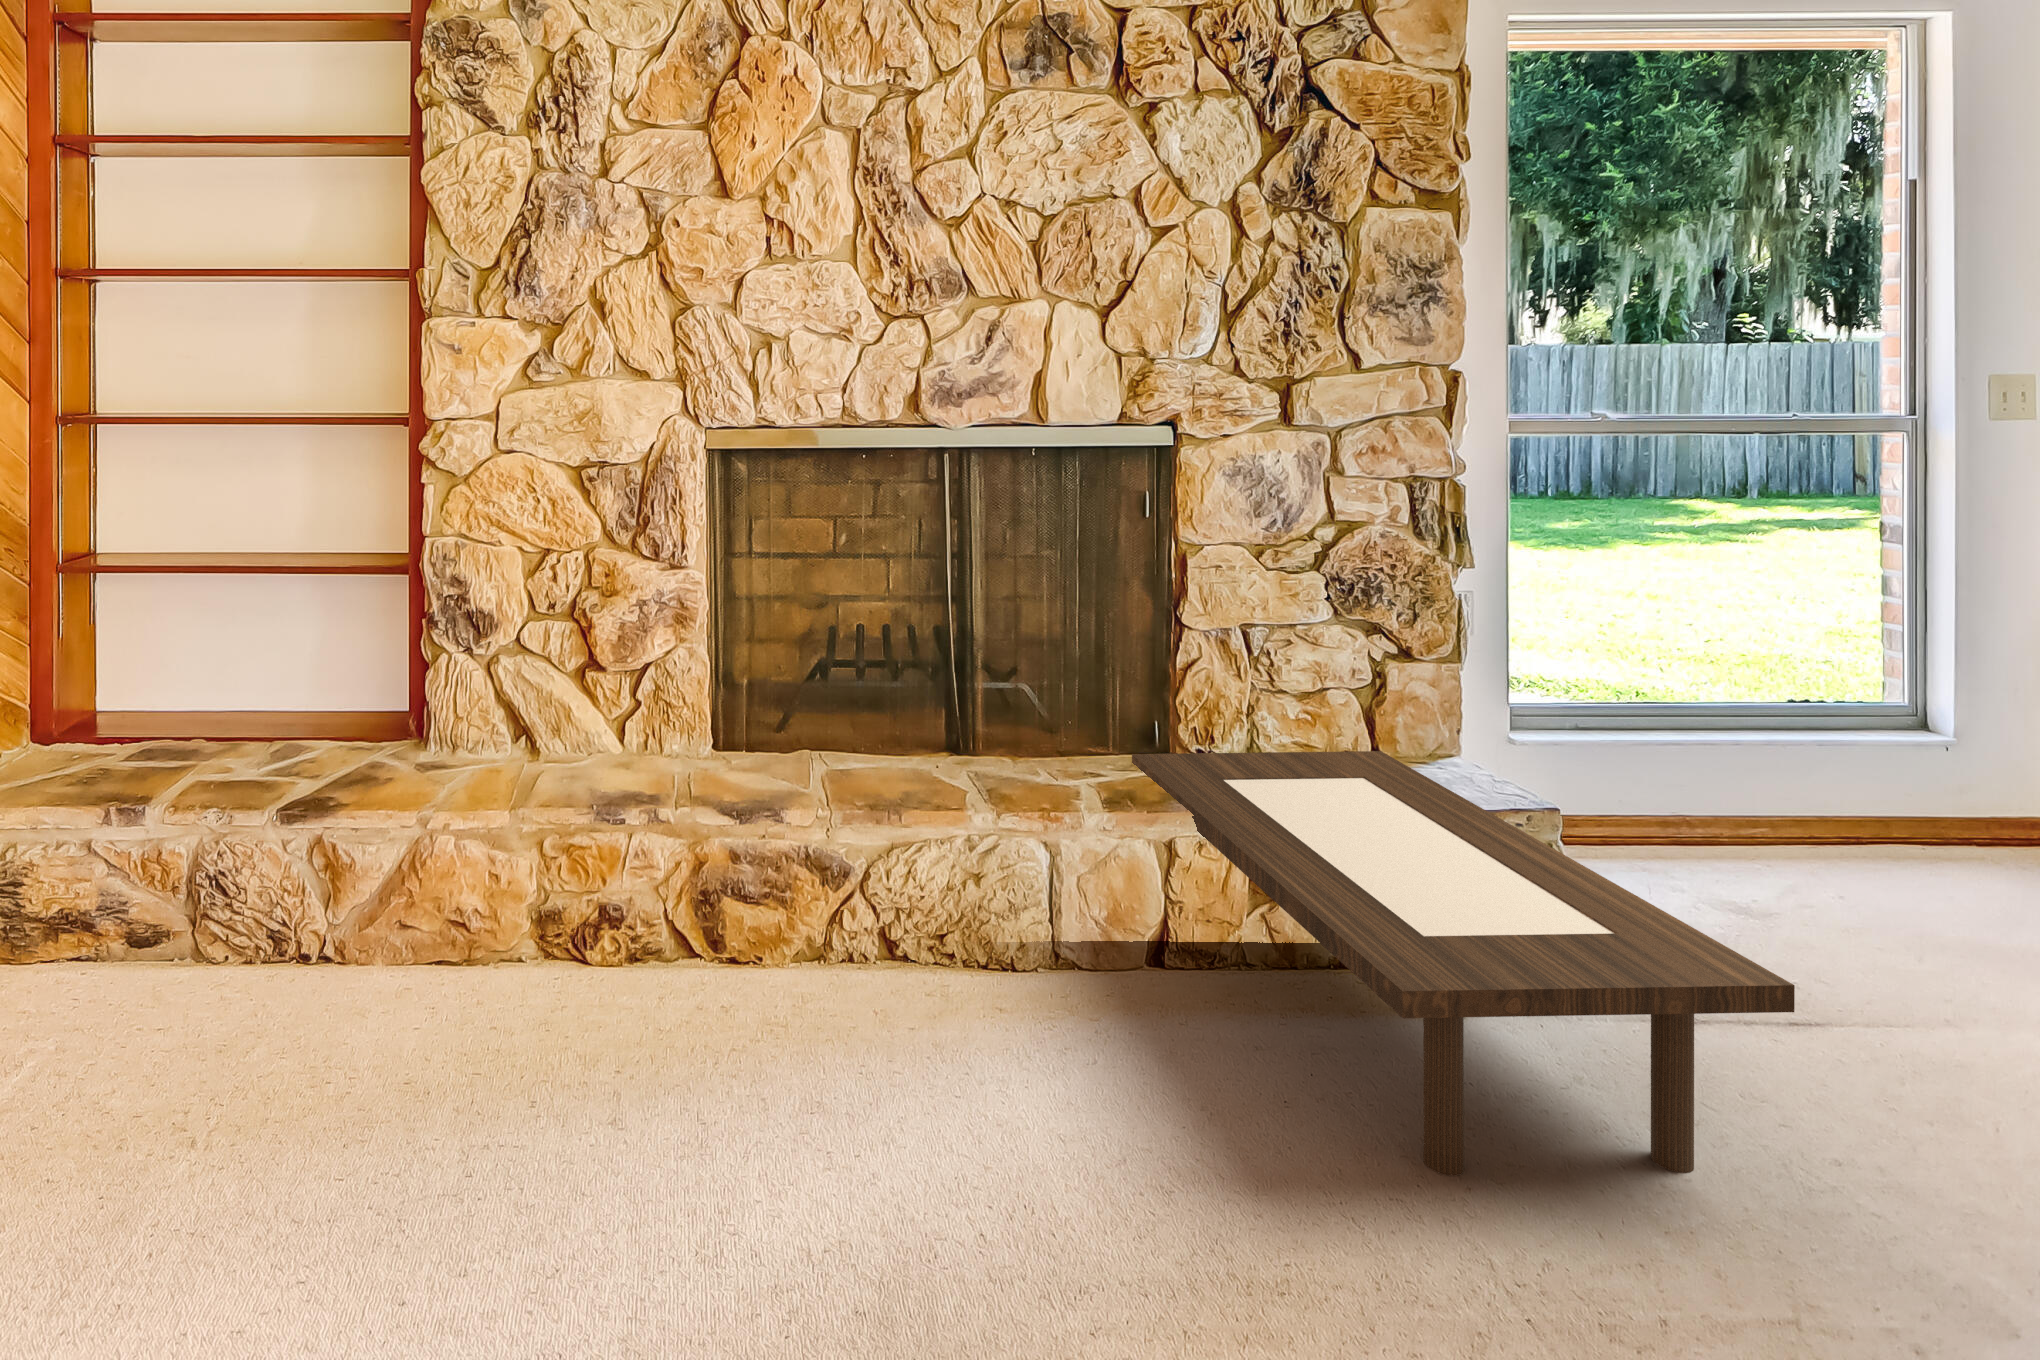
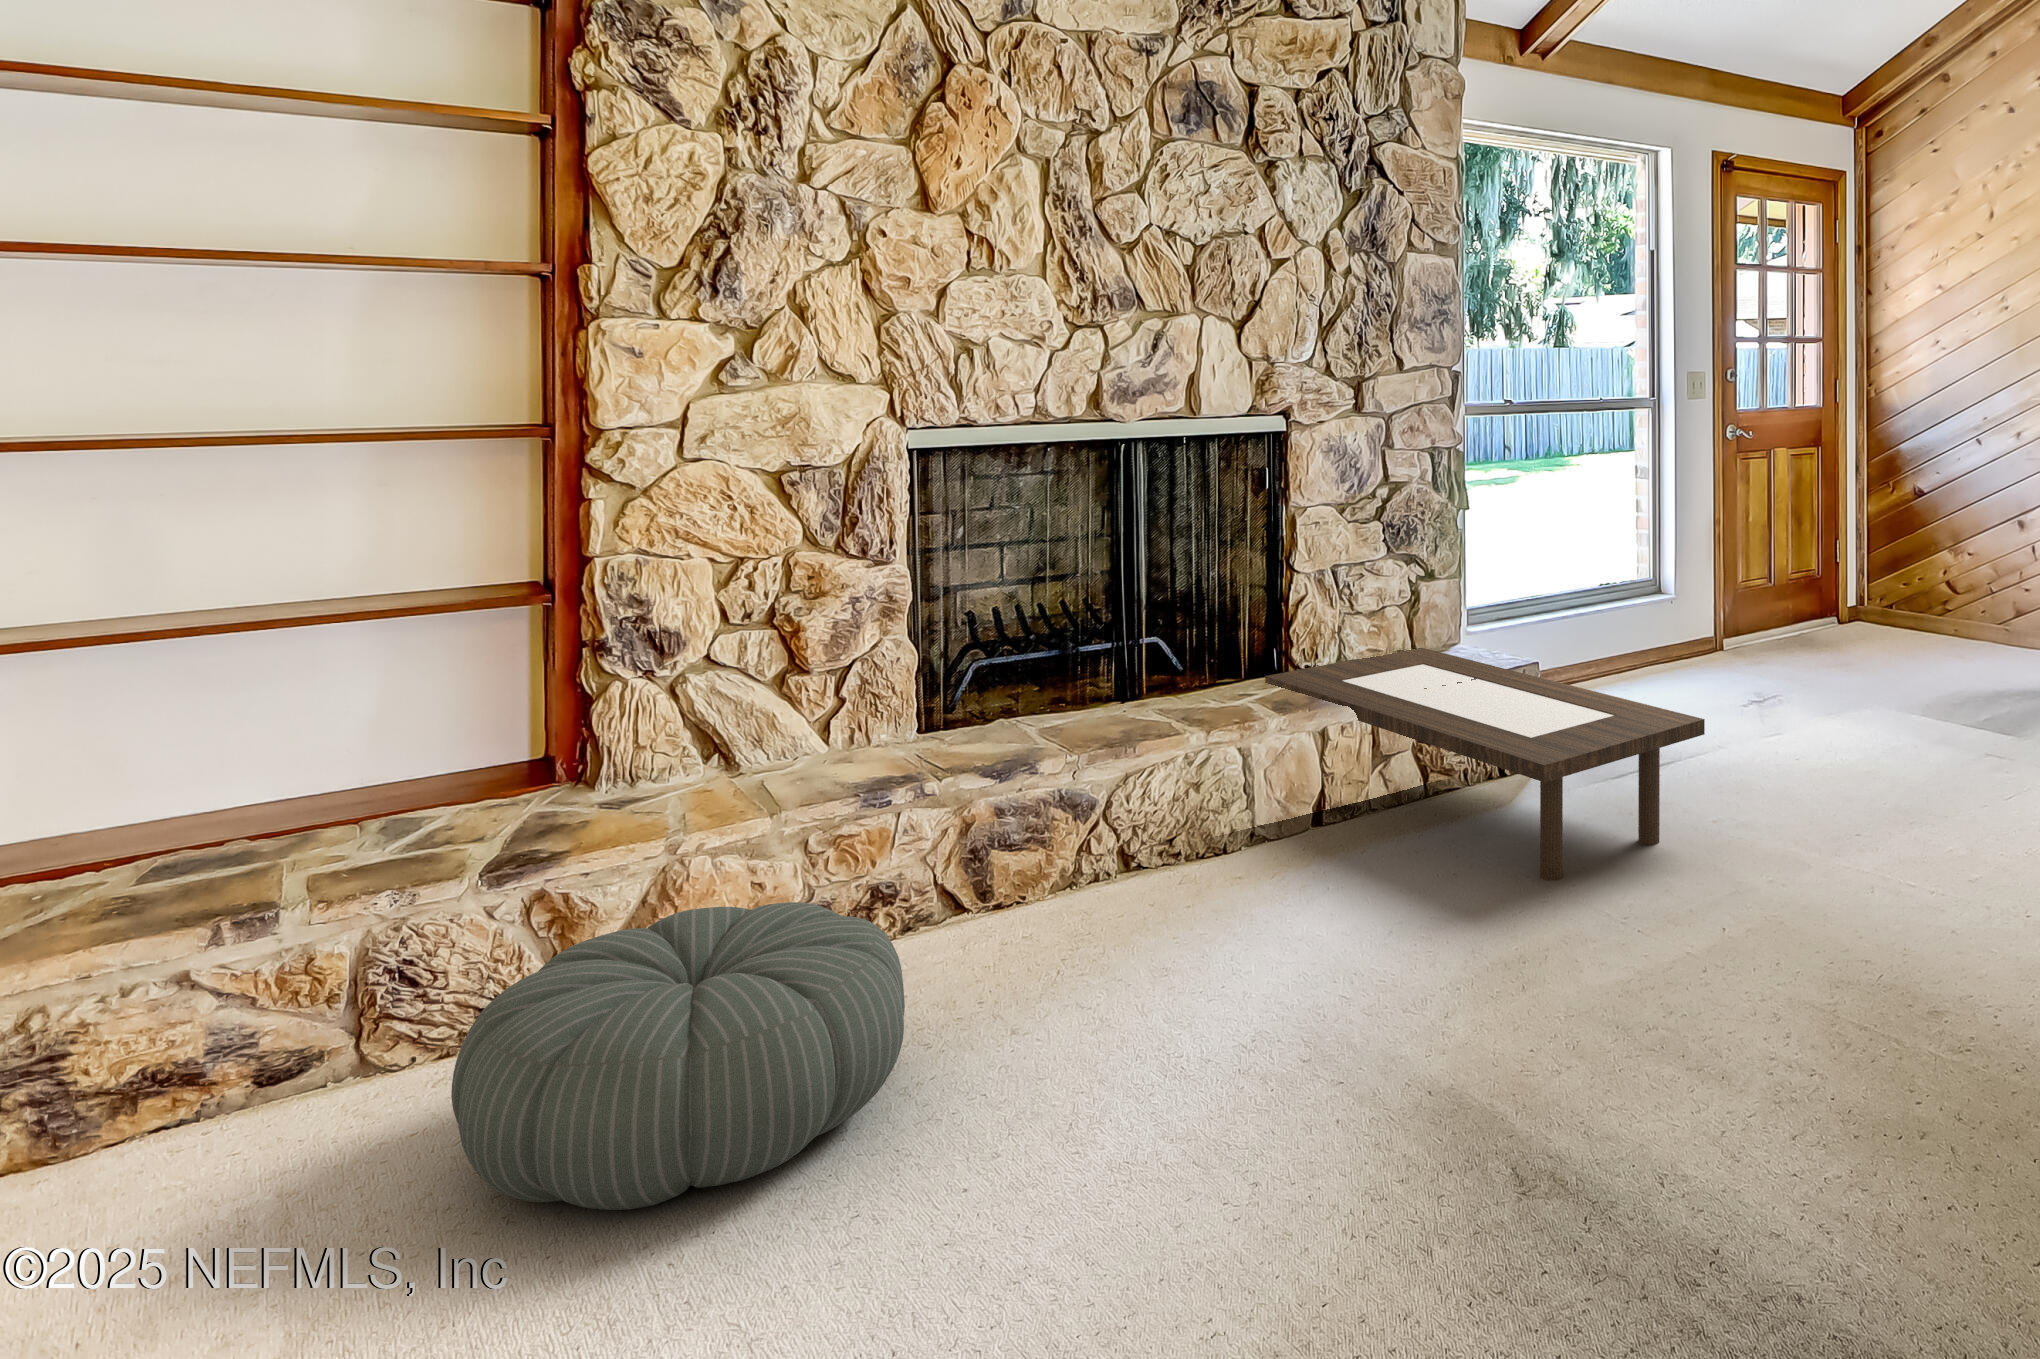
pouf: none [91,892,502,1196] -> present [451,902,905,1210]

